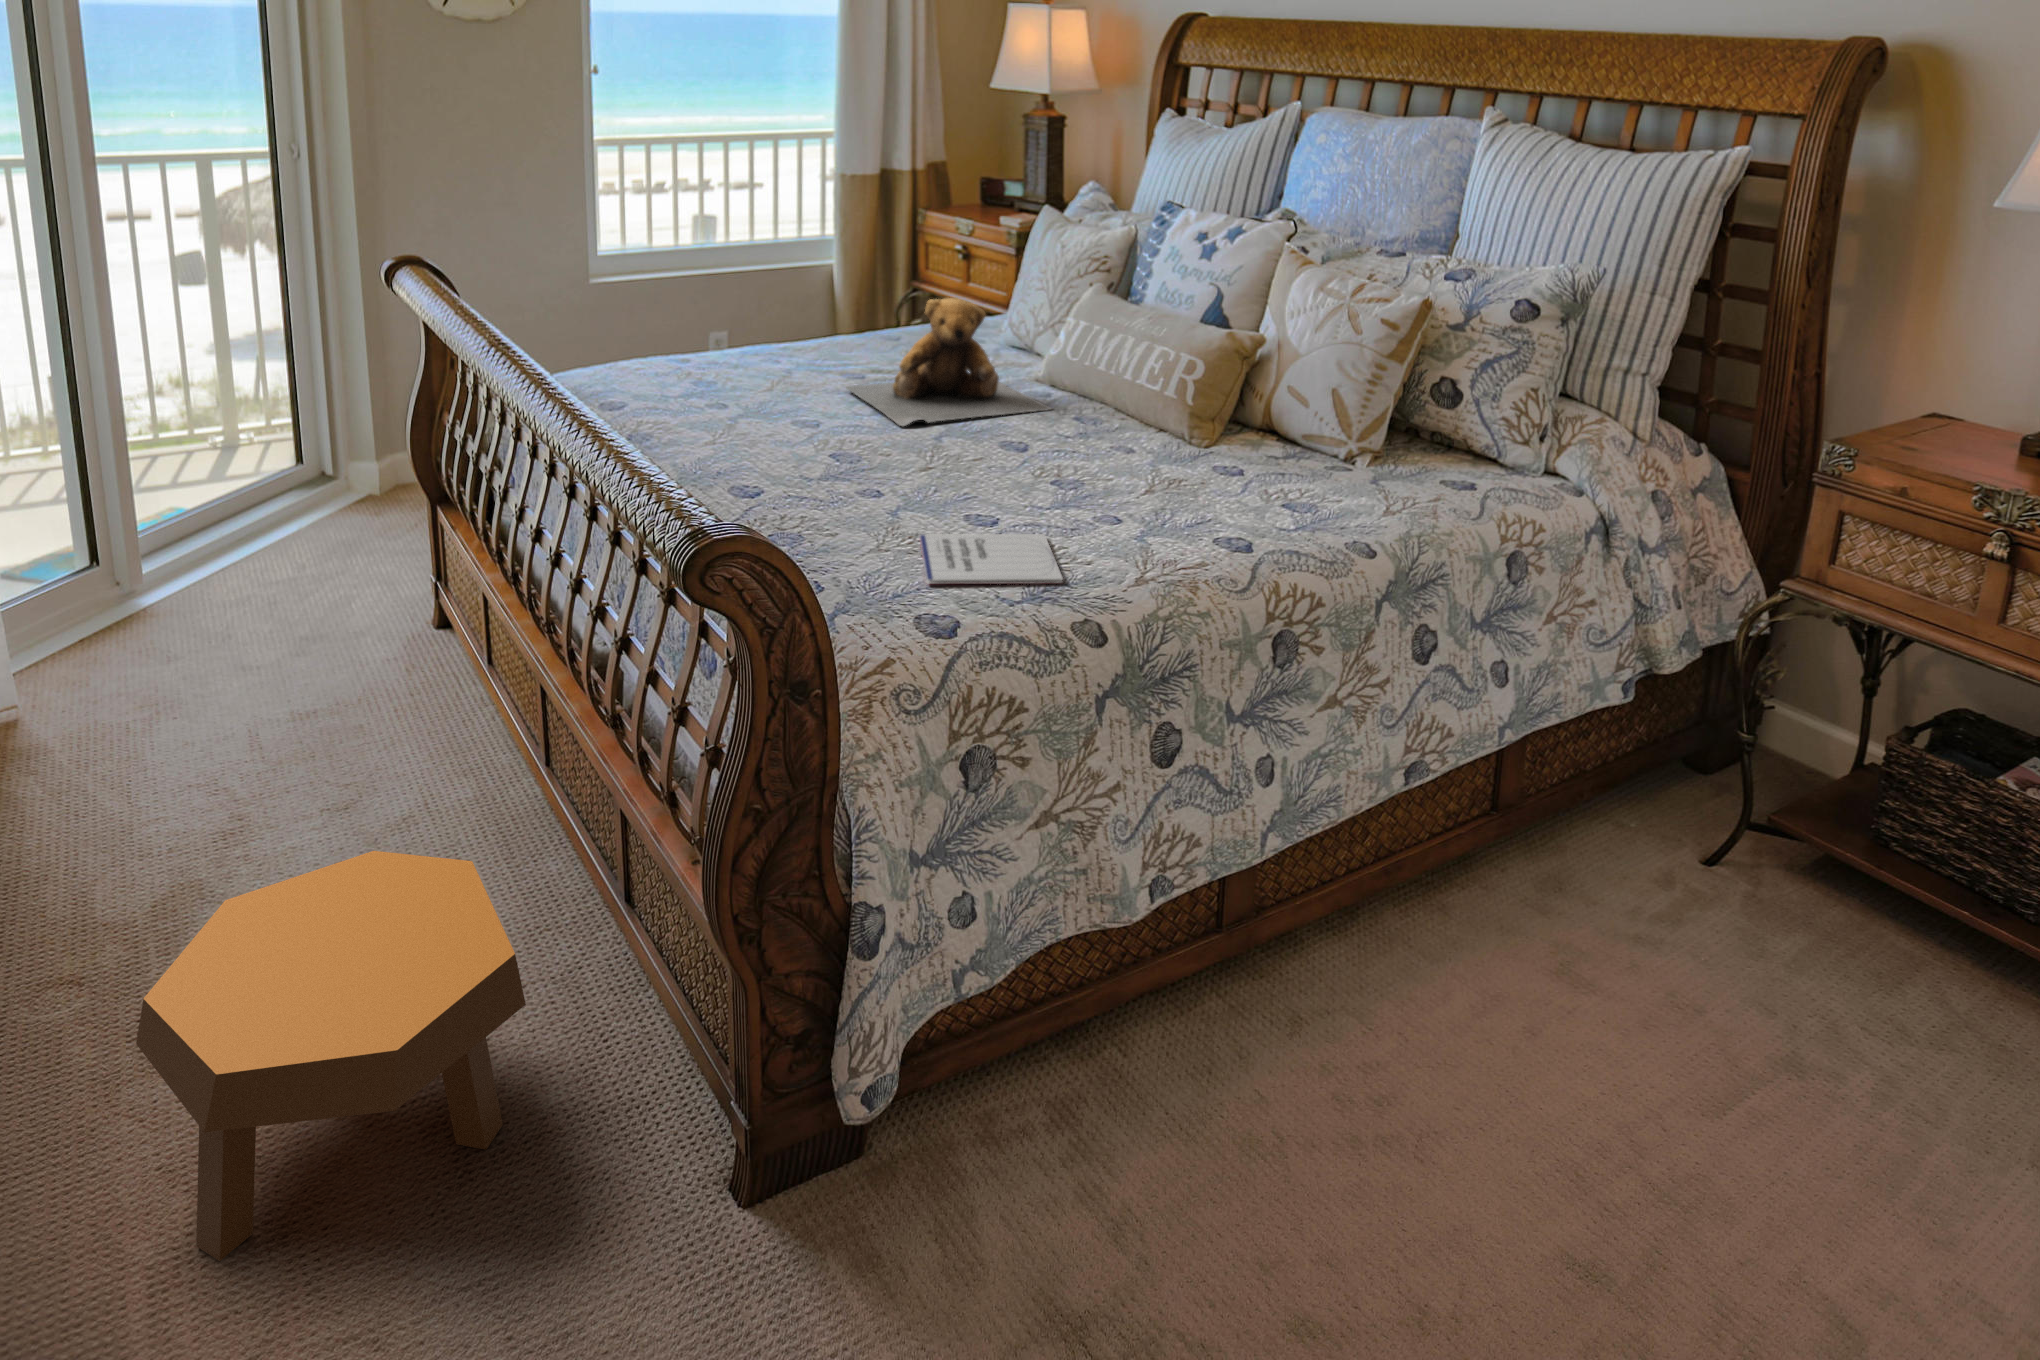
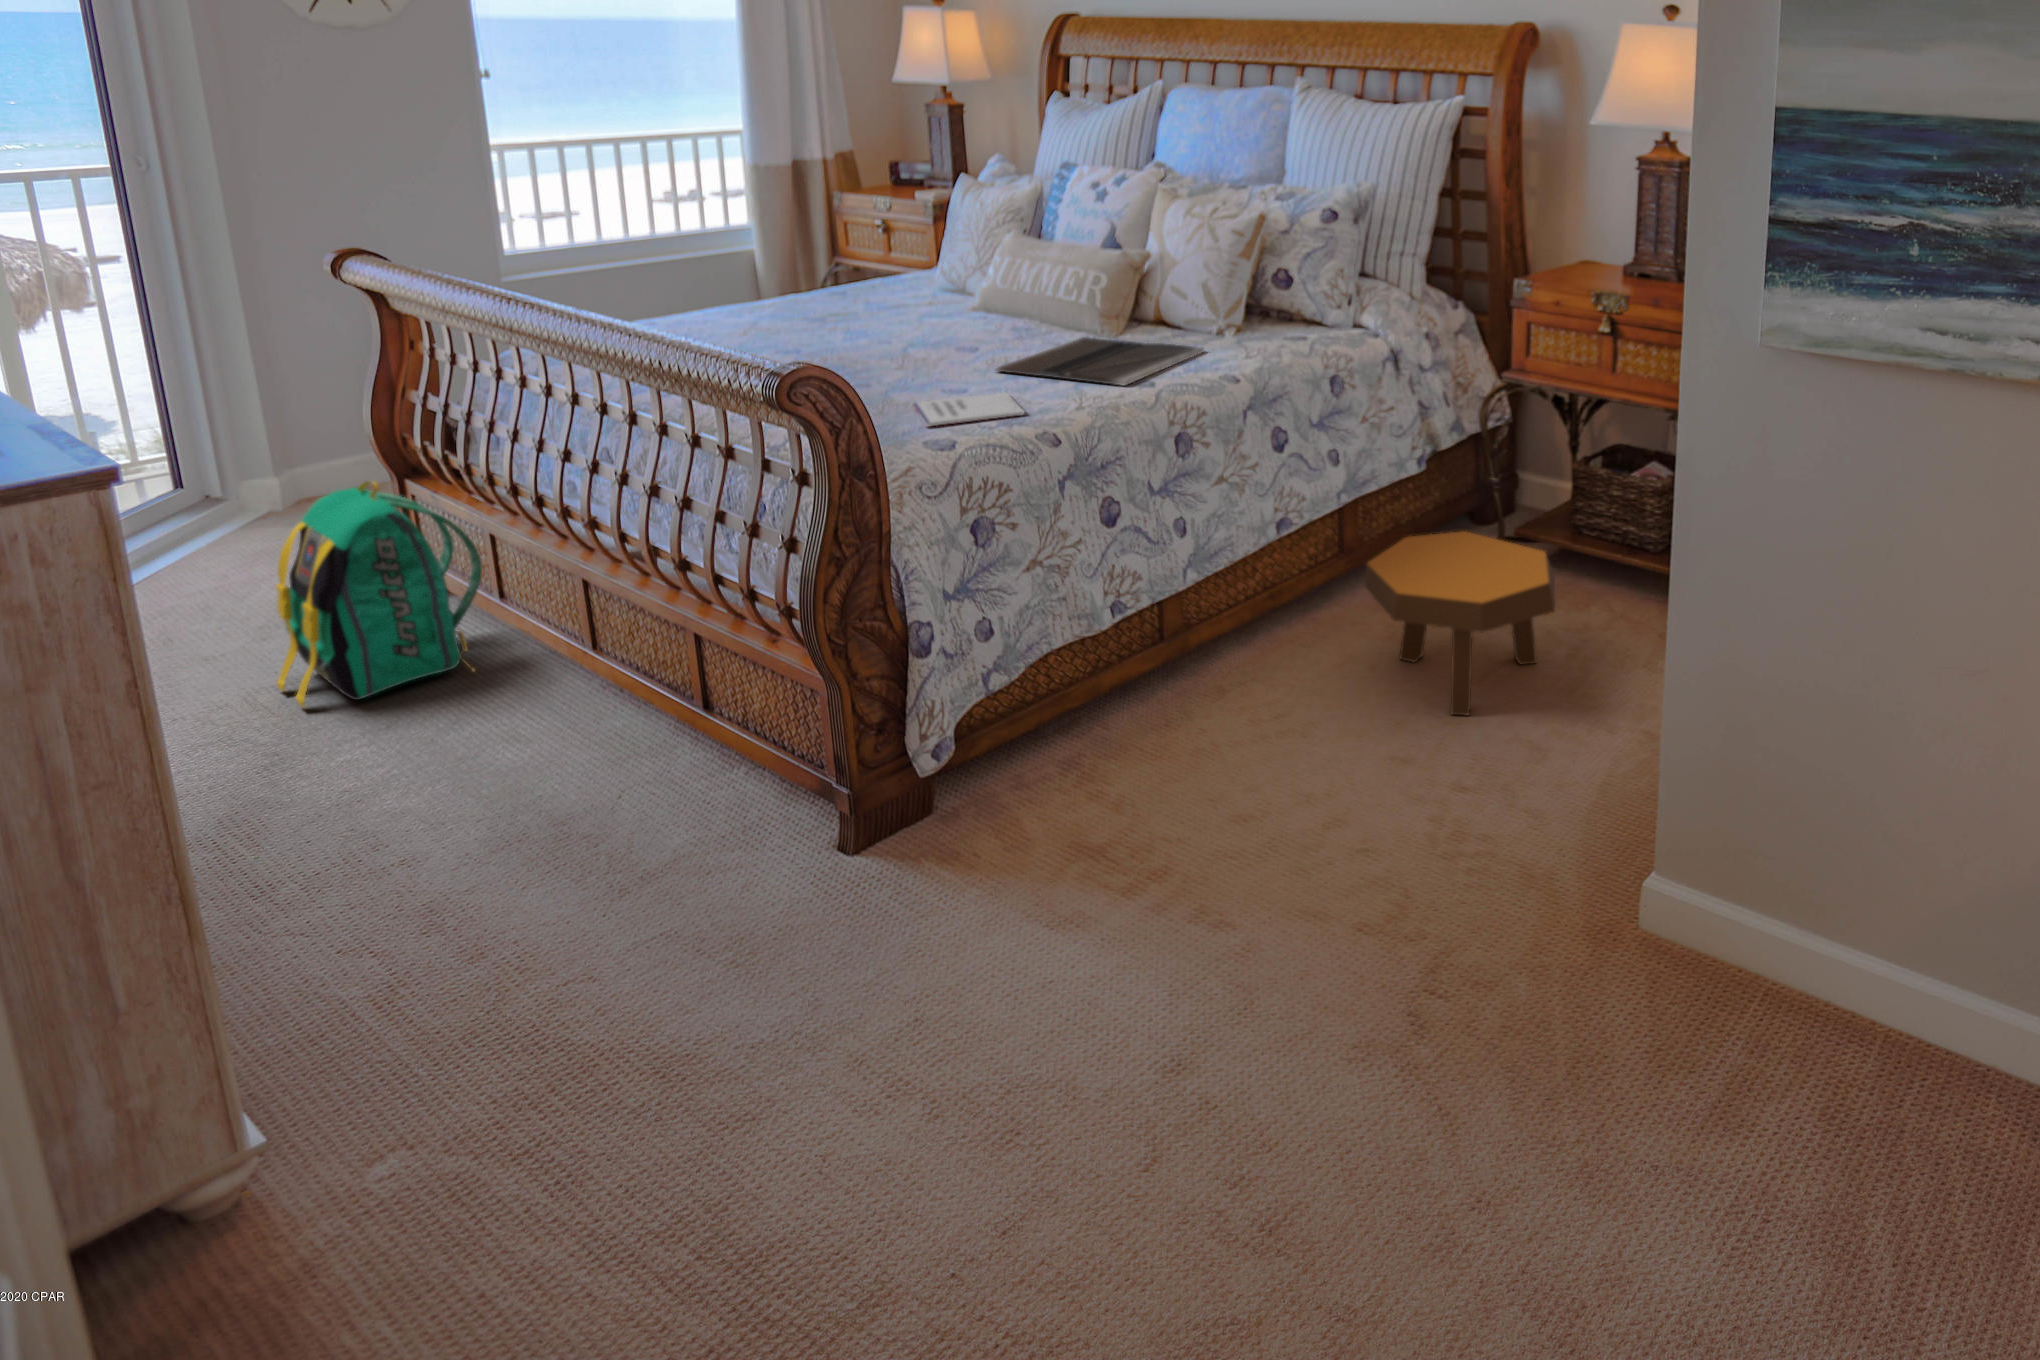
teddy bear: present [846,298,1051,426] -> none [814,246,998,347]
laptop: none [1036,446,1324,547] -> present [996,337,1204,385]
backpack: none [281,512,473,756] -> present [276,481,482,707]
footstool: present [136,851,526,1261] -> present [1365,531,1555,715]

